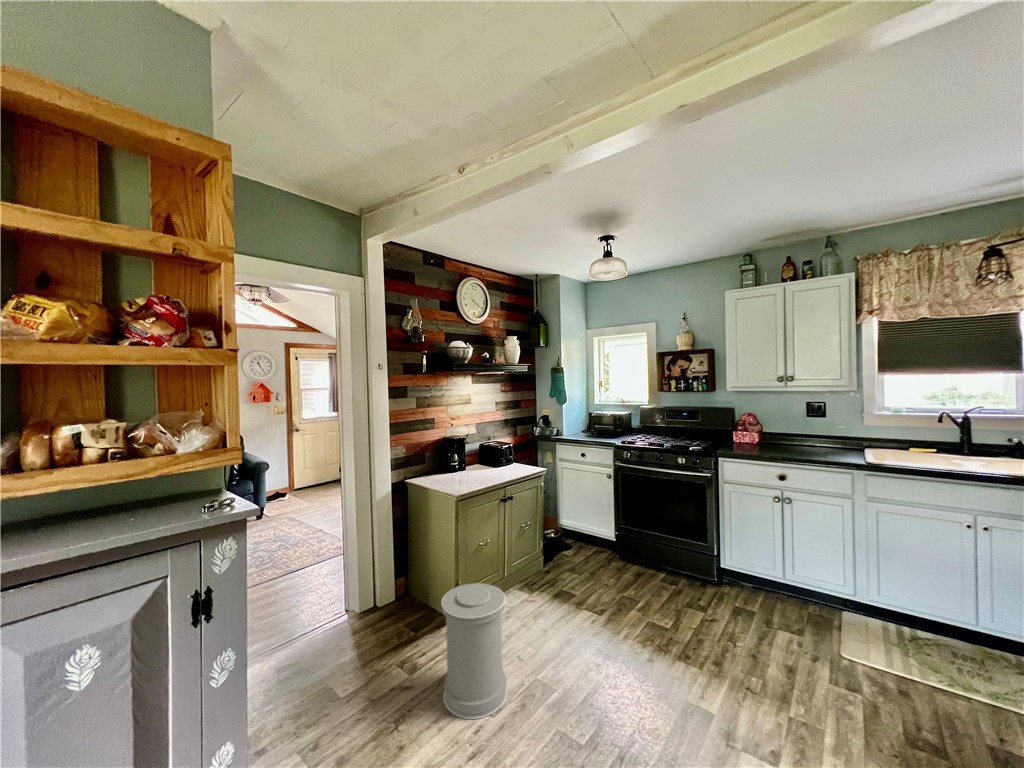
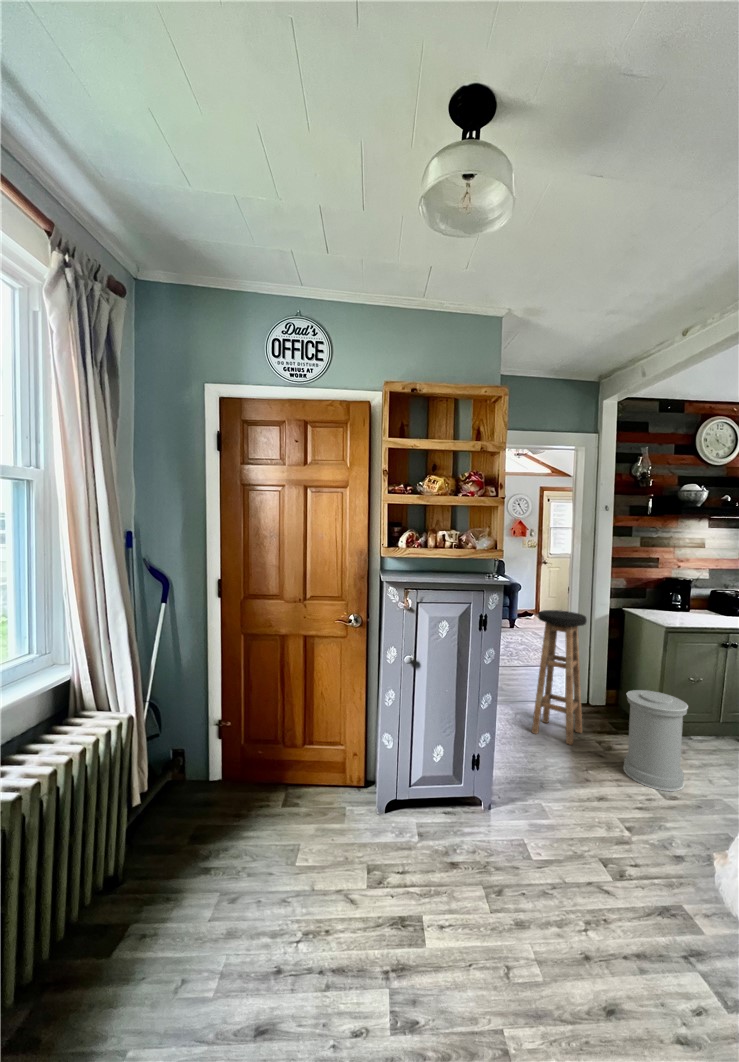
bar stool: none [312,508,382,711] -> present [532,610,587,745]

